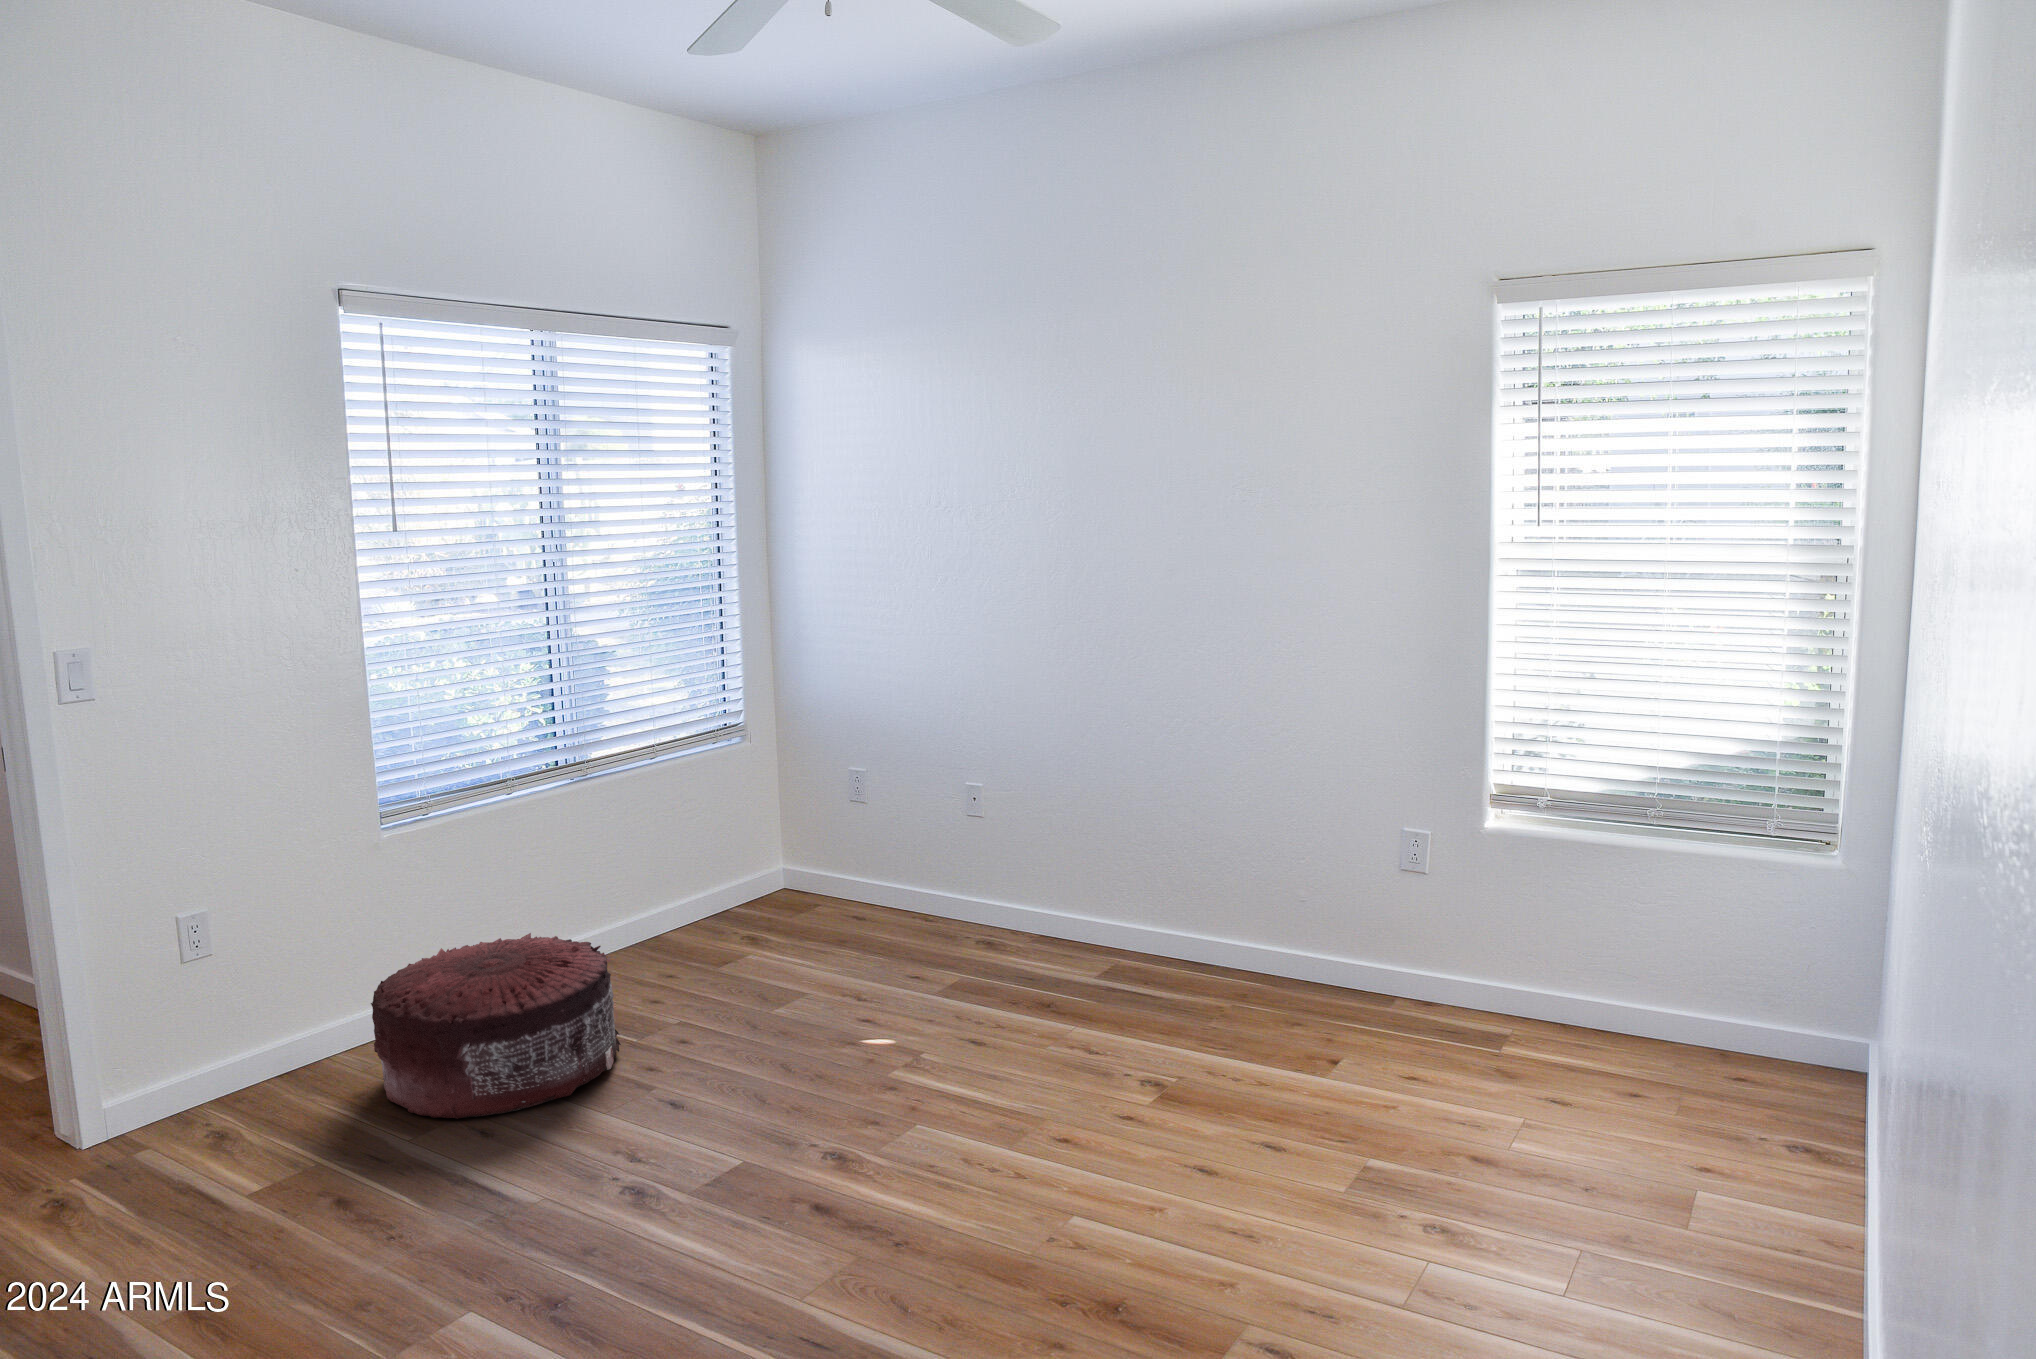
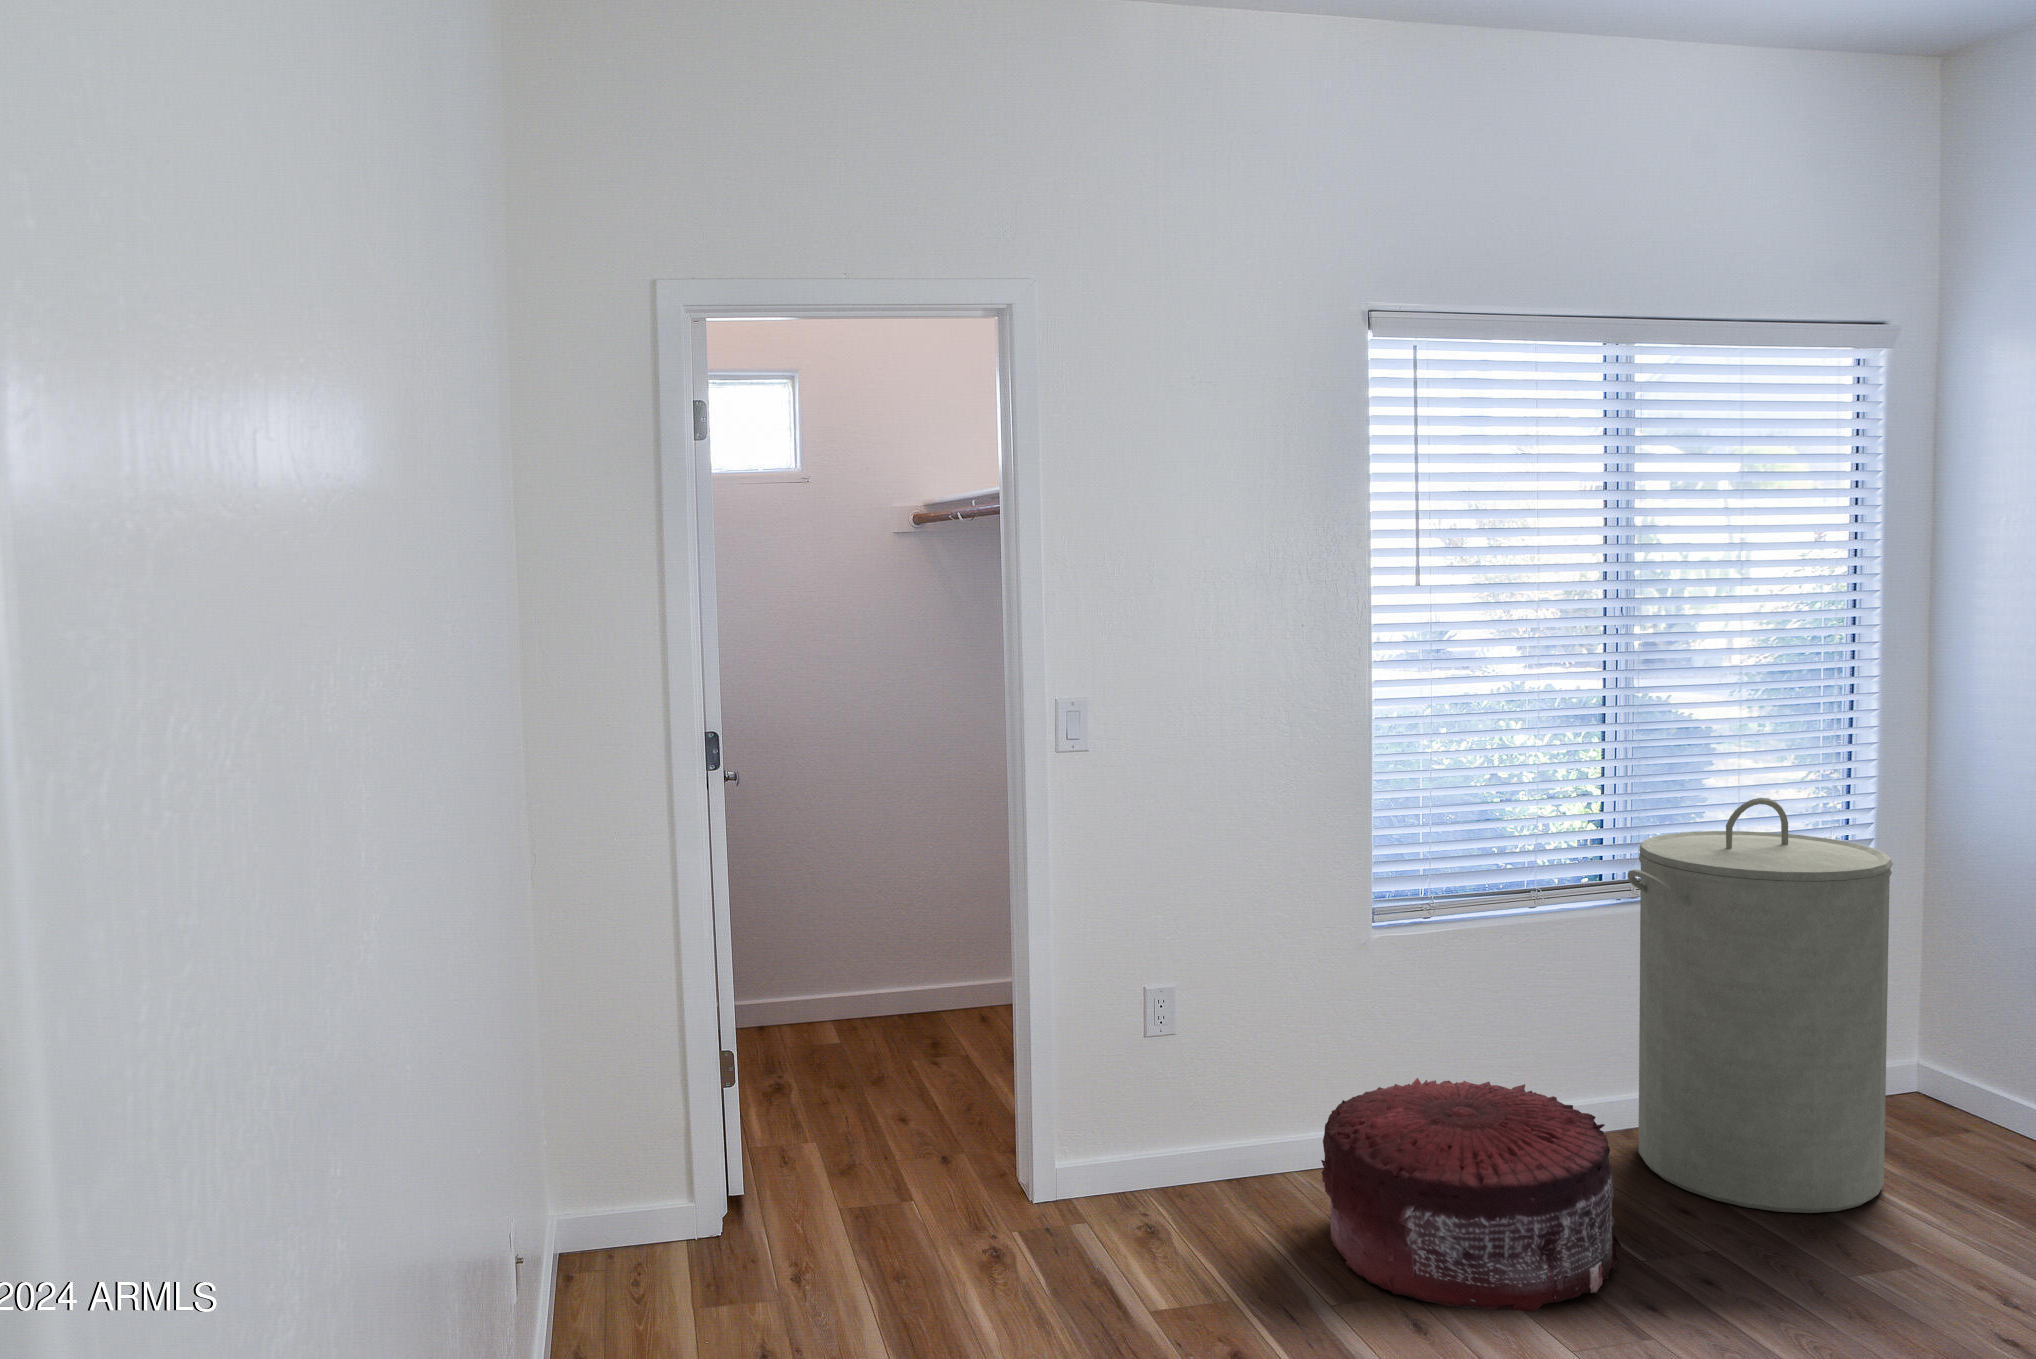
laundry hamper: none [589,686,774,987] -> present [1628,798,1893,1213]

